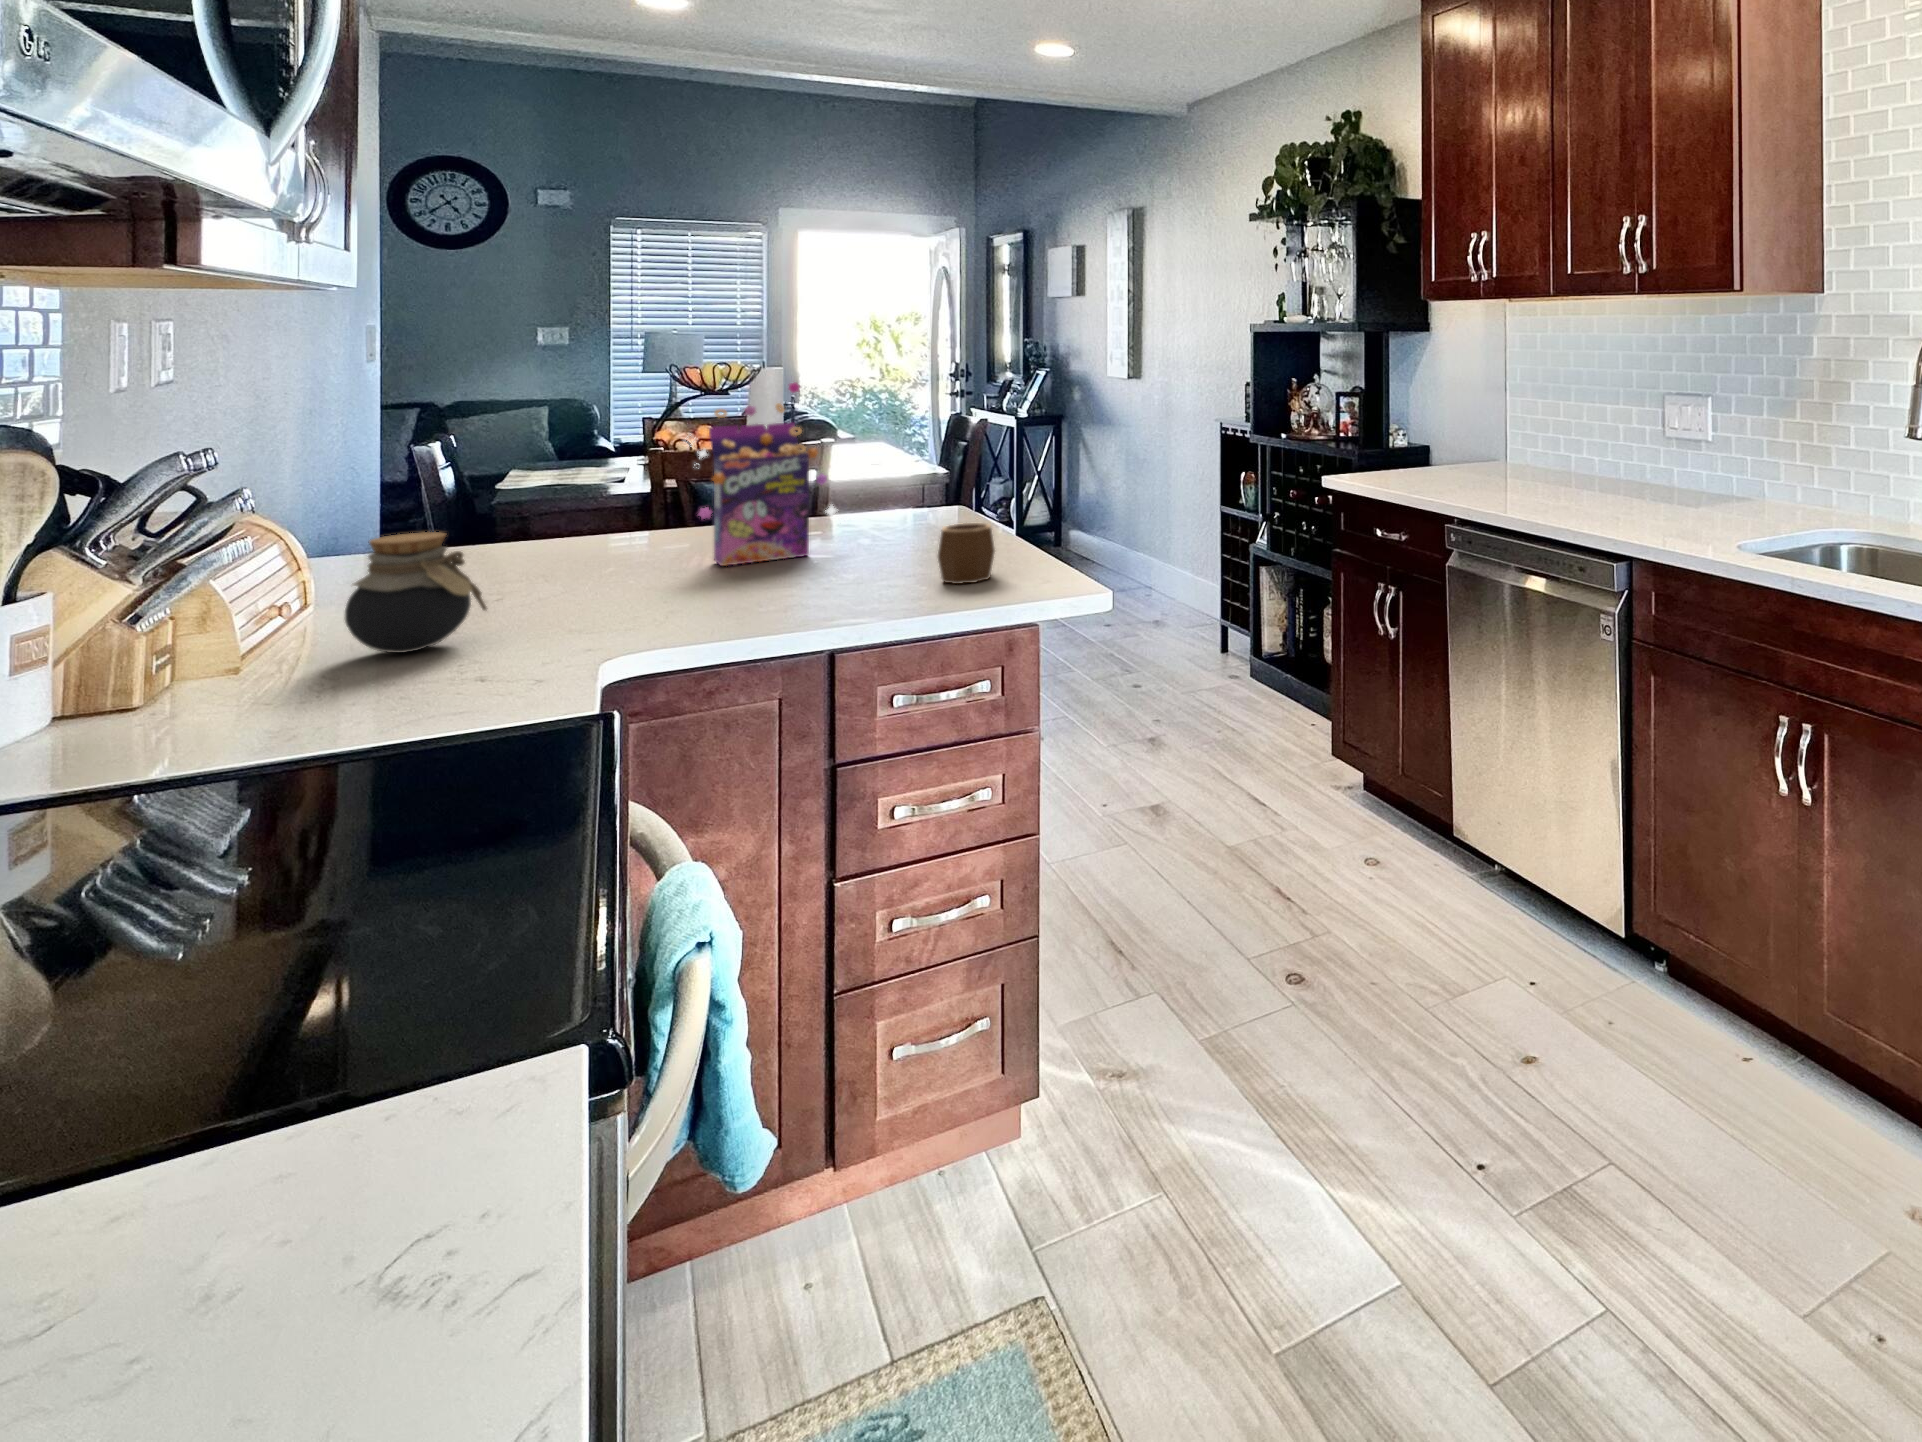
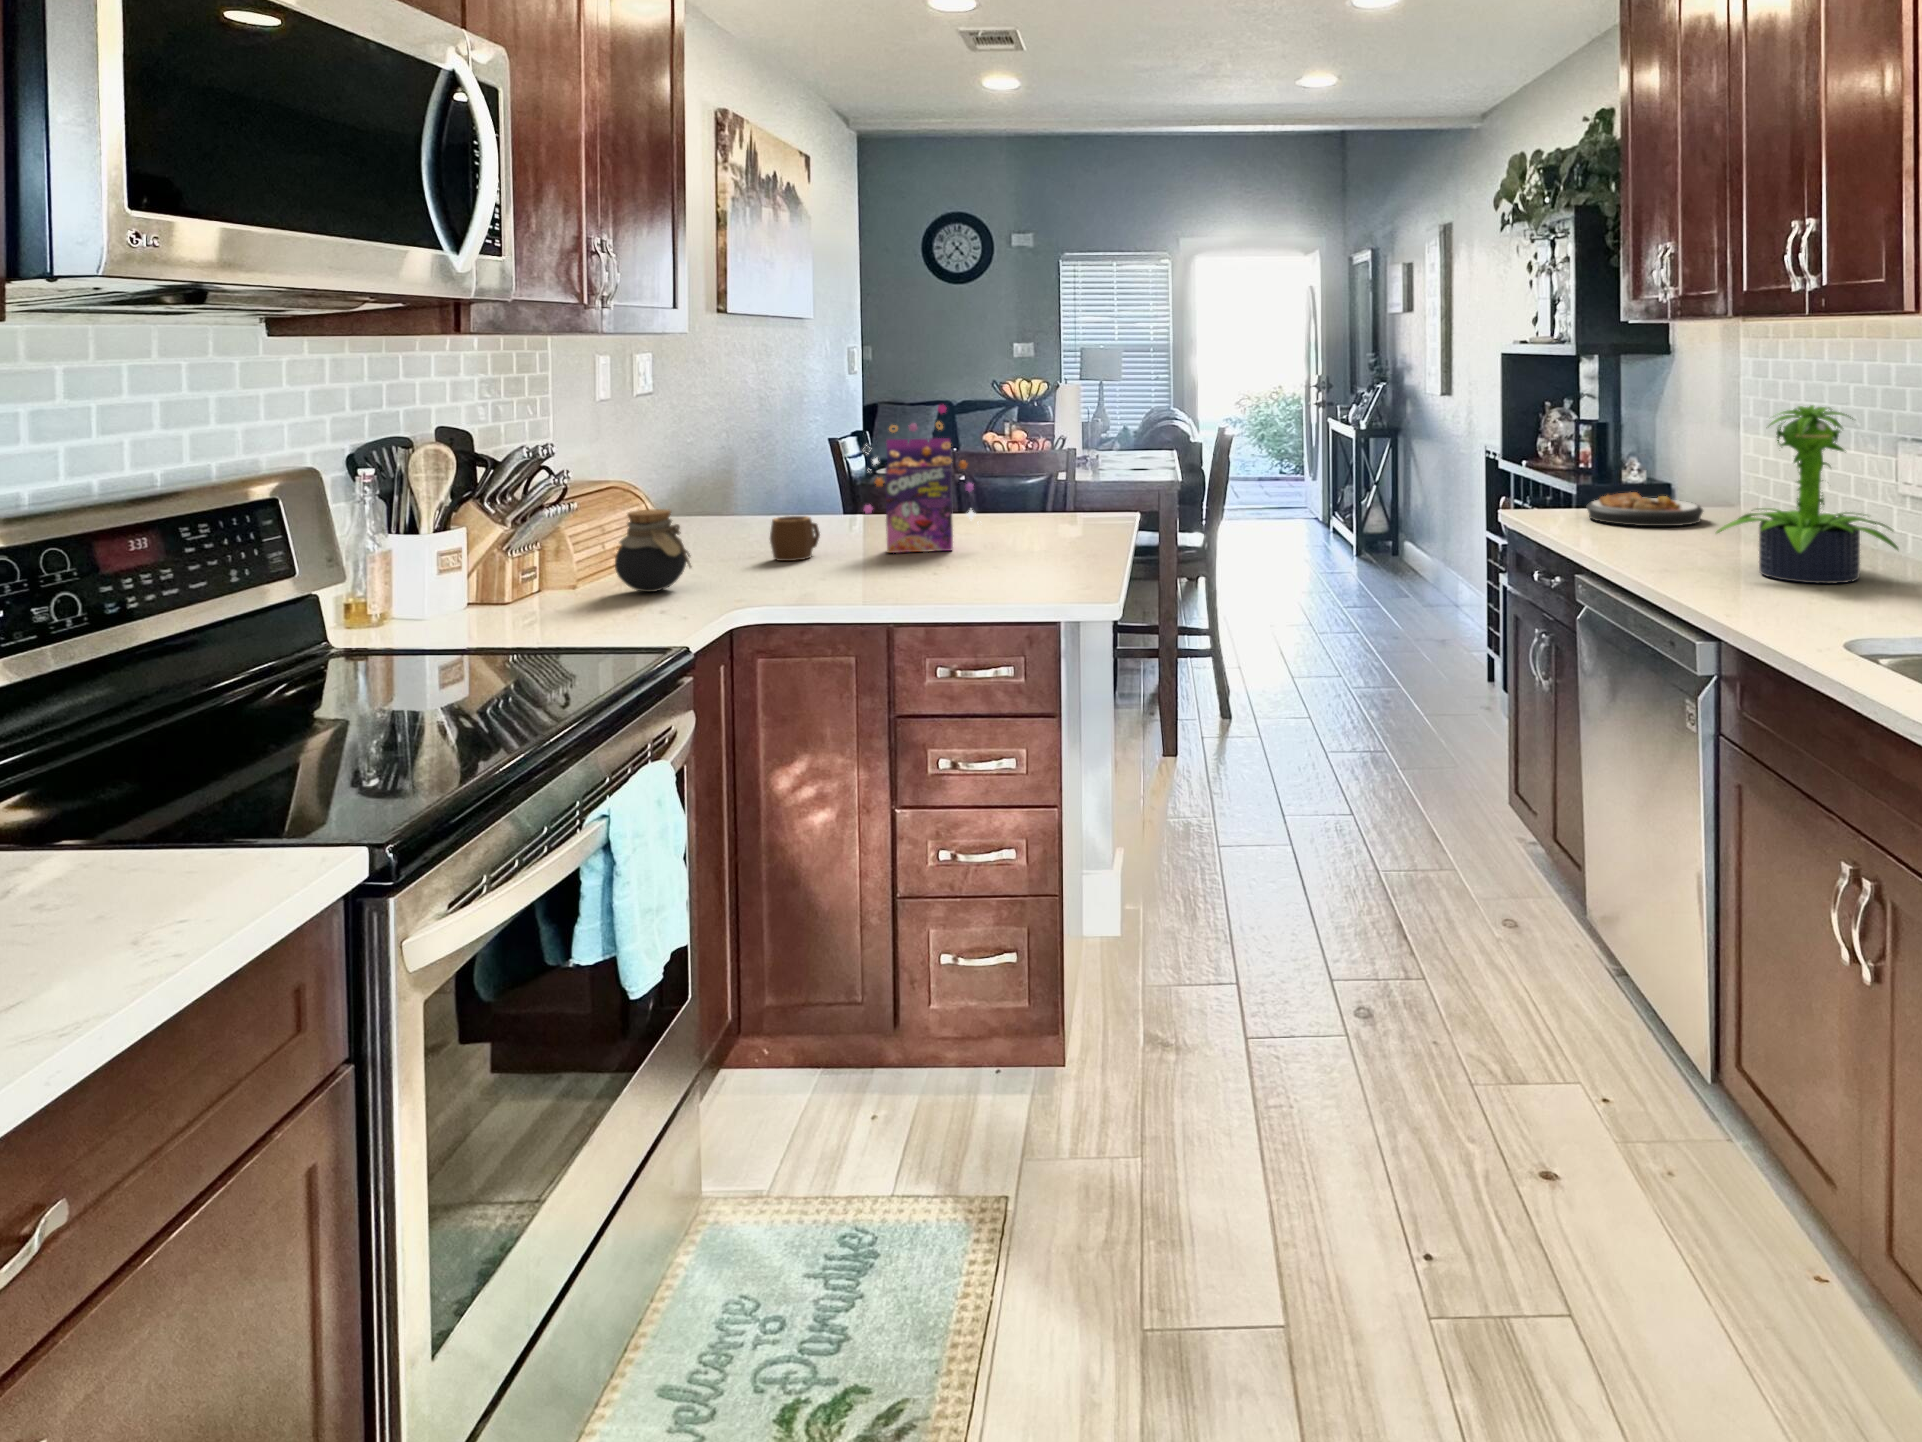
potted plant: none [1562,367,1697,510] -> present [1716,405,1899,583]
plate: none [1390,449,1485,478] -> present [1586,492,1703,526]
mug: present [938,523,995,584] -> present [770,516,820,561]

